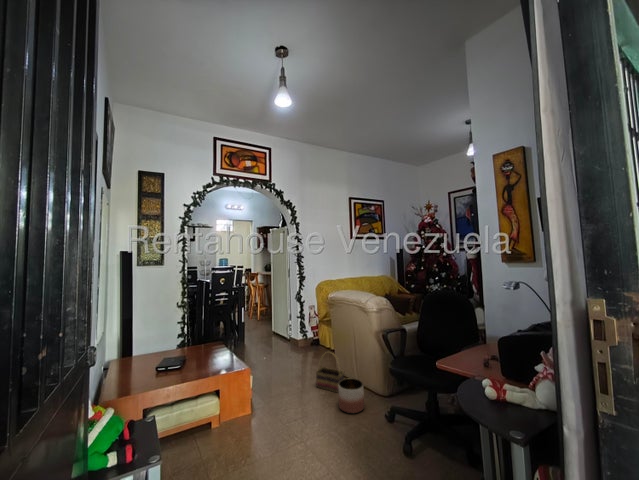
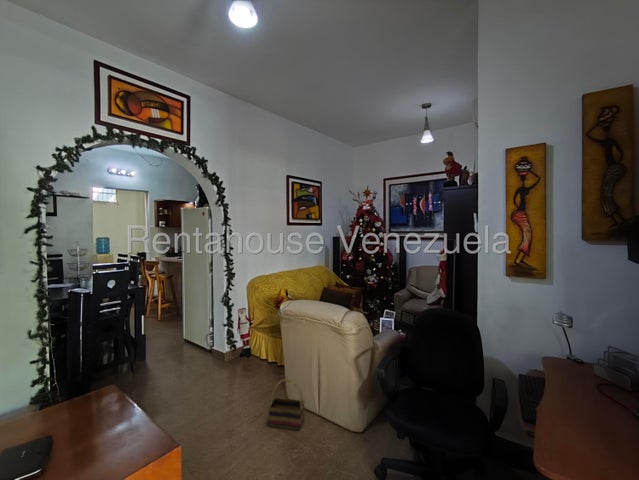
planter: present [338,378,364,413] -> none [308,413,339,463]

